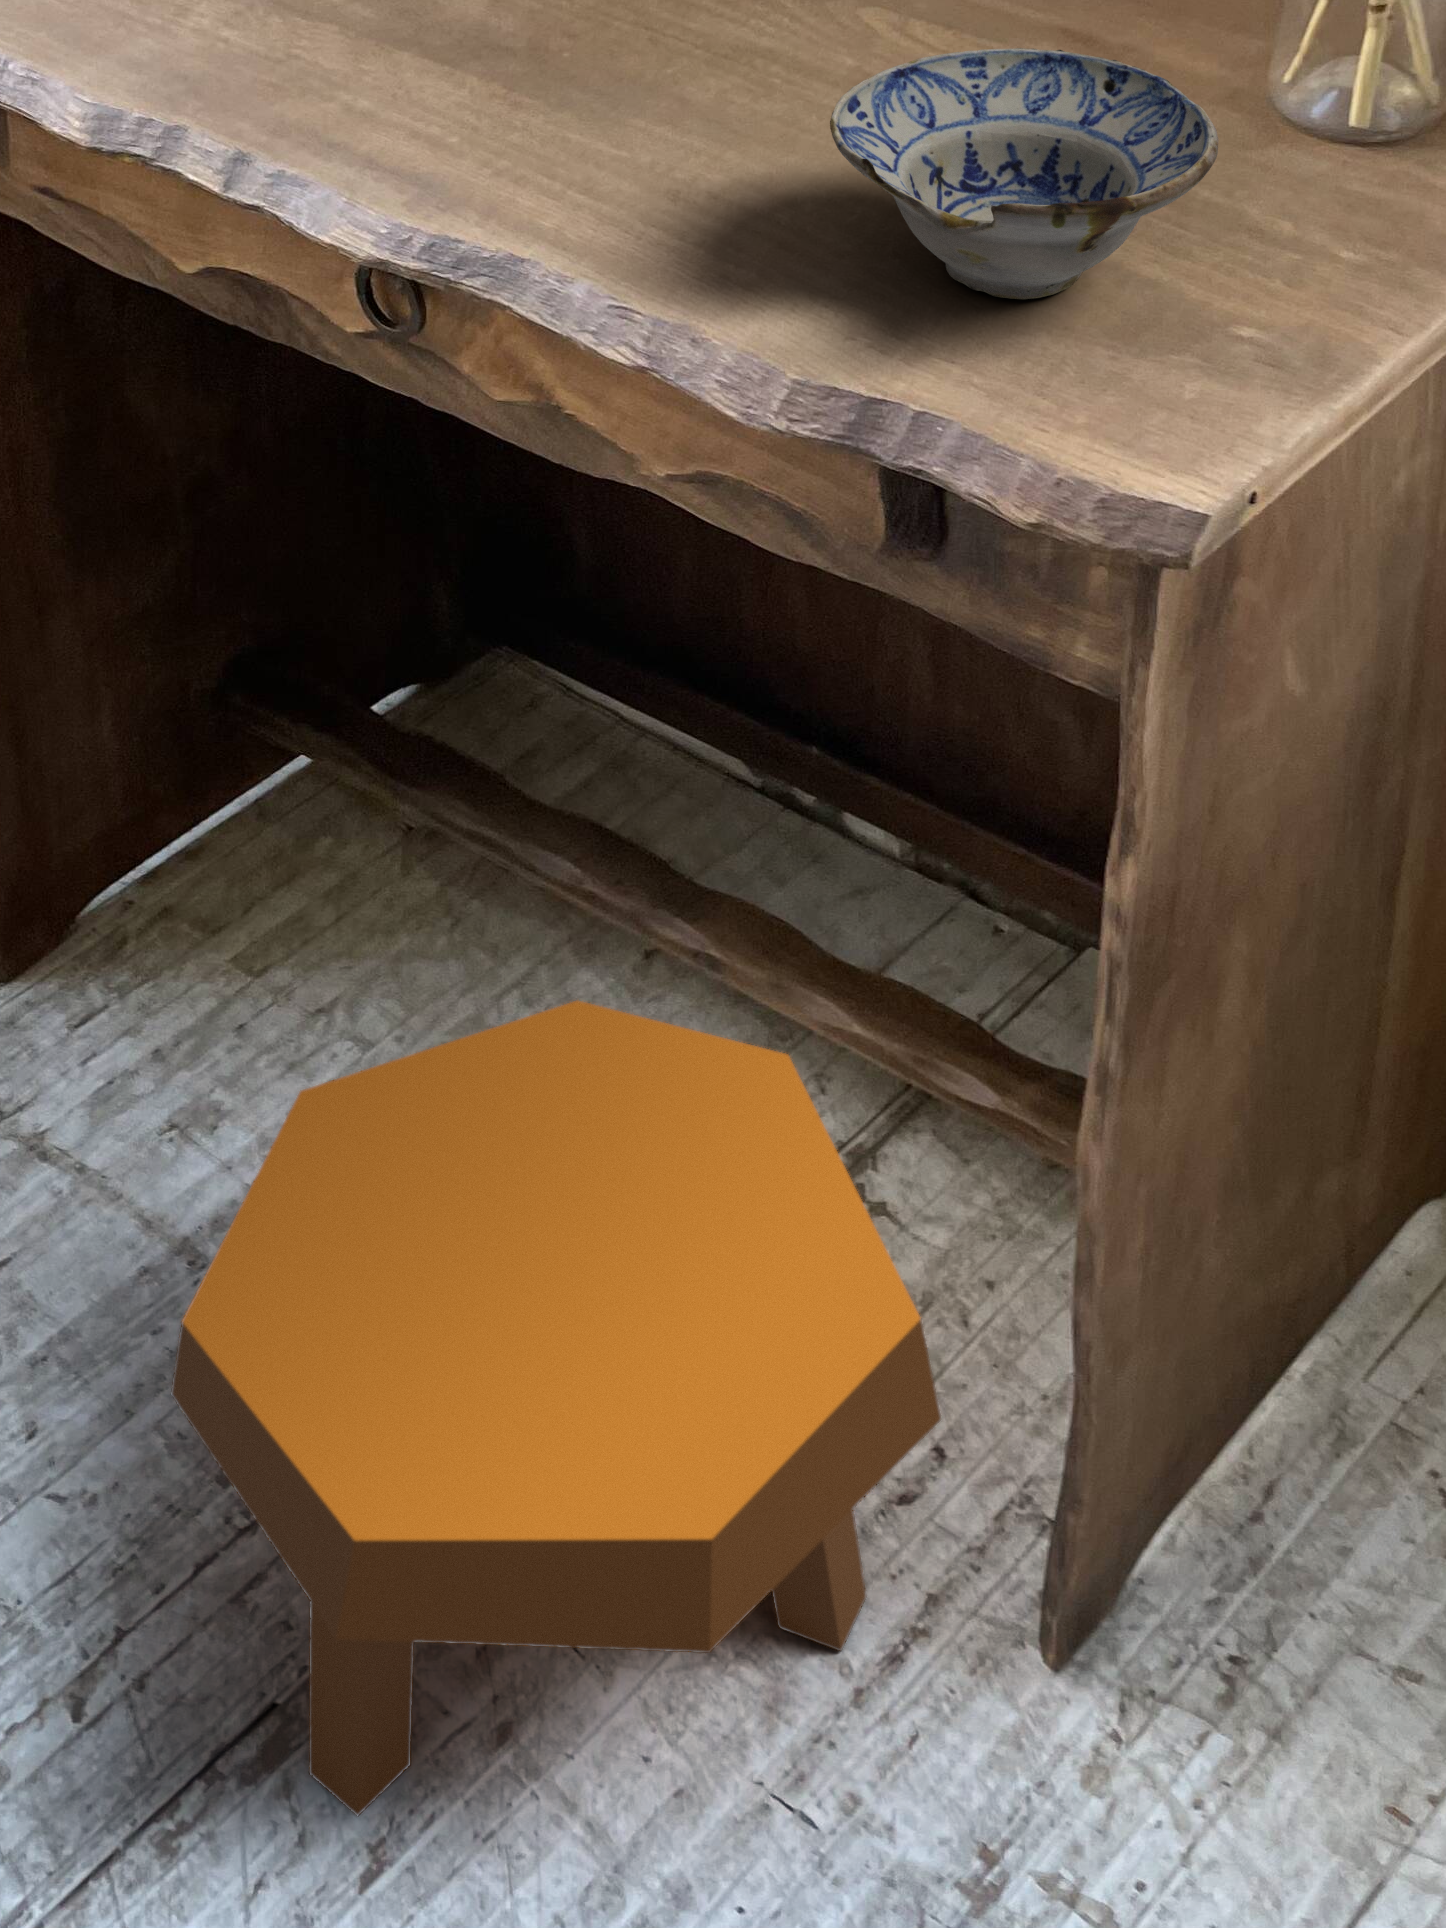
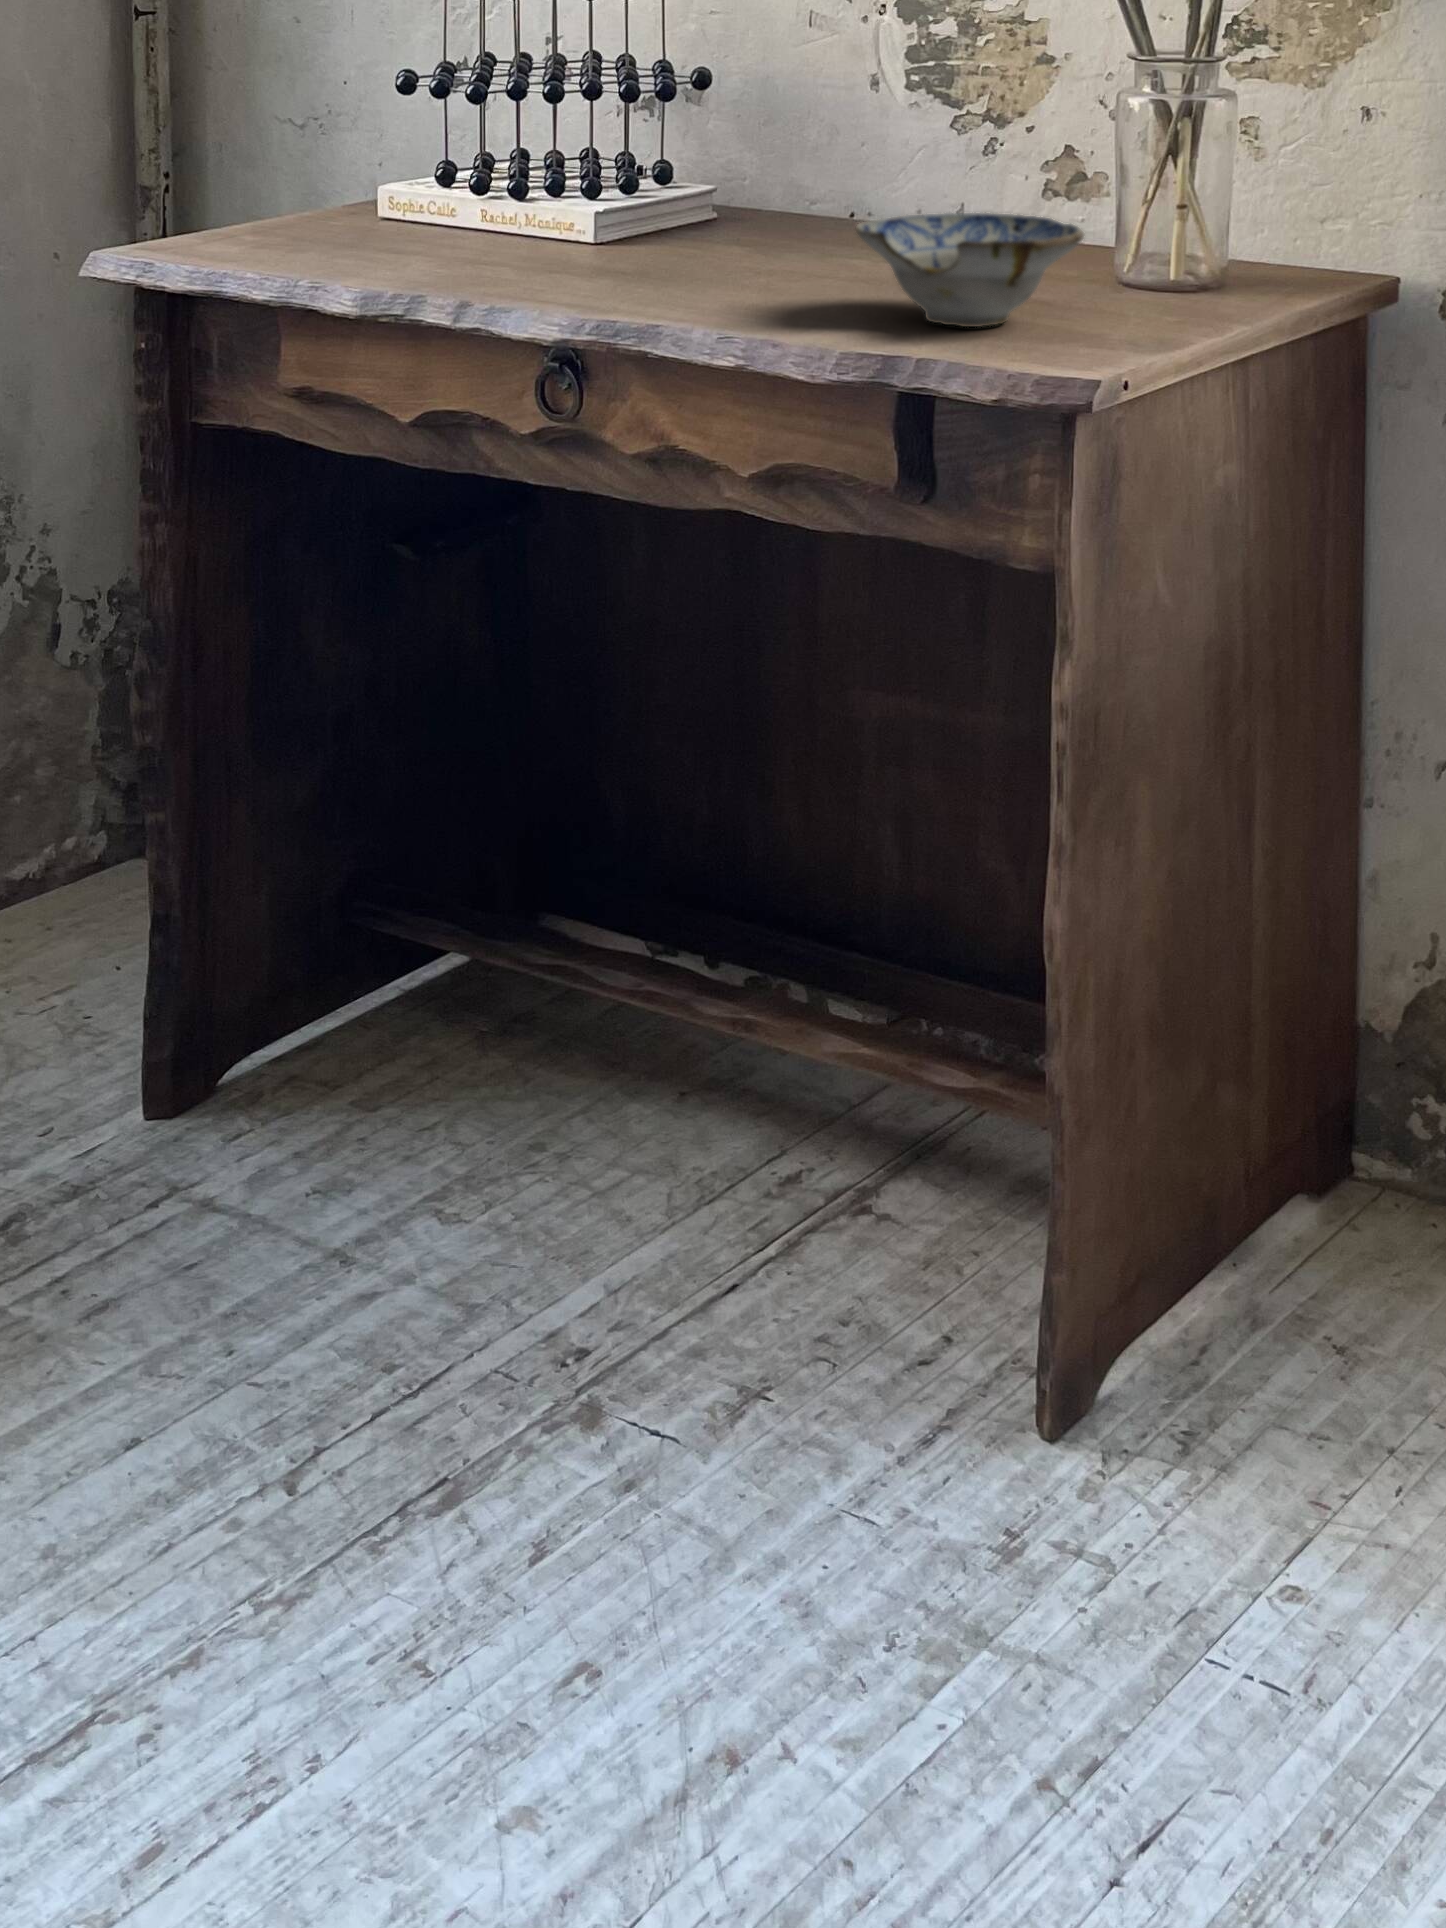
footstool: present [171,1001,941,1816] -> none [386,974,956,1529]

